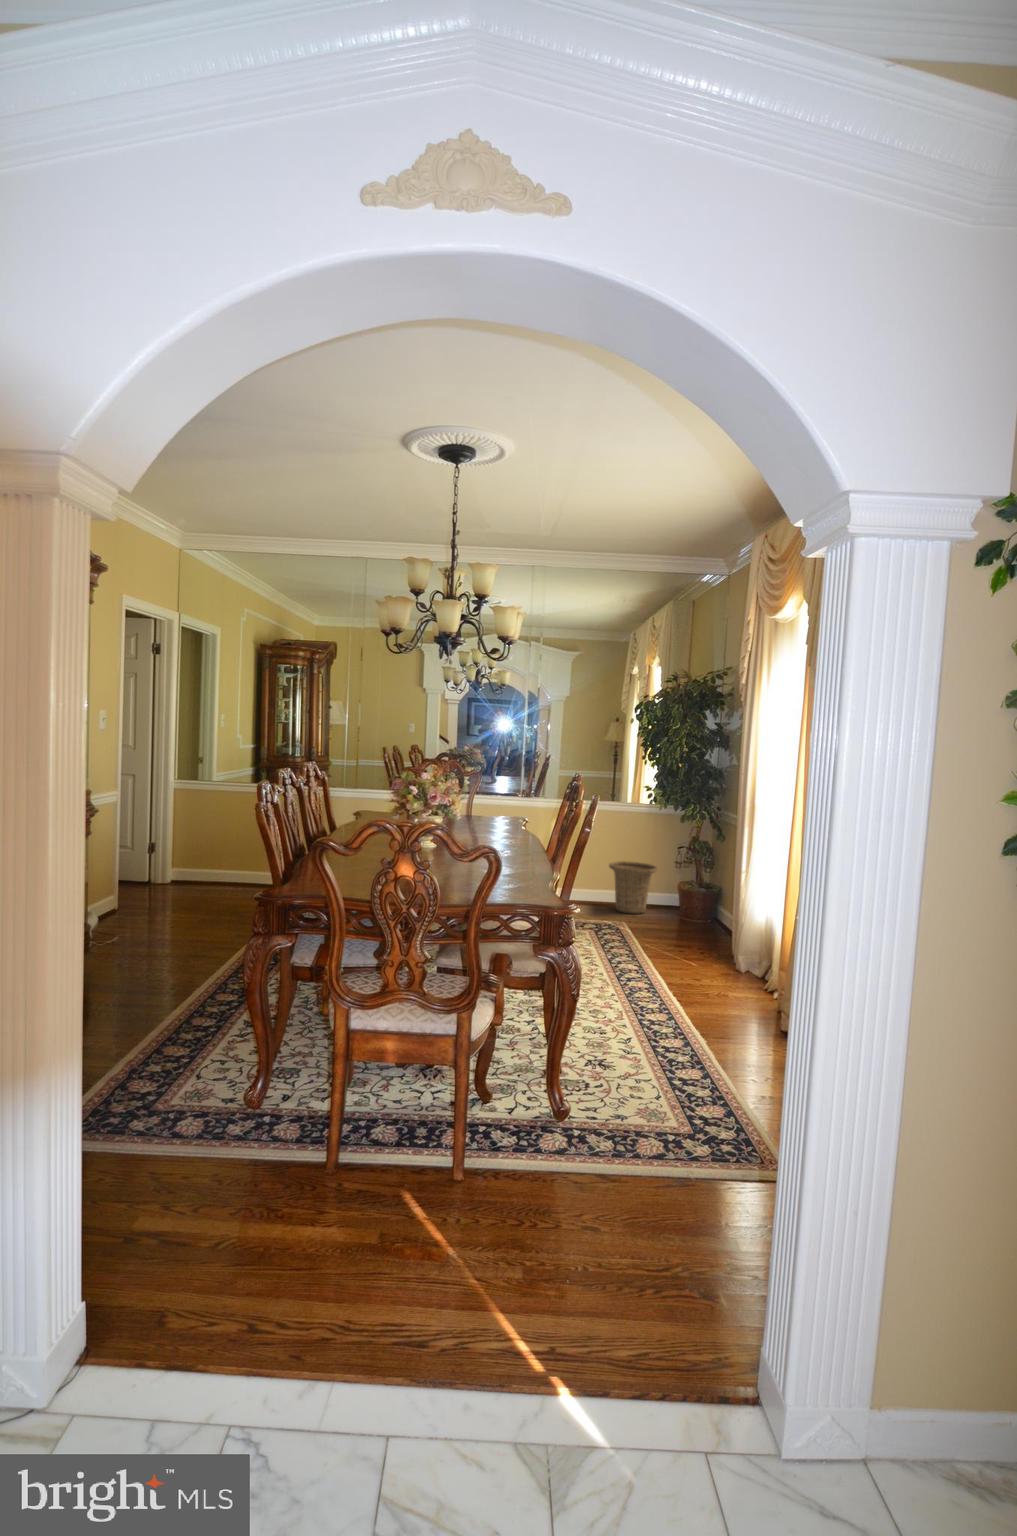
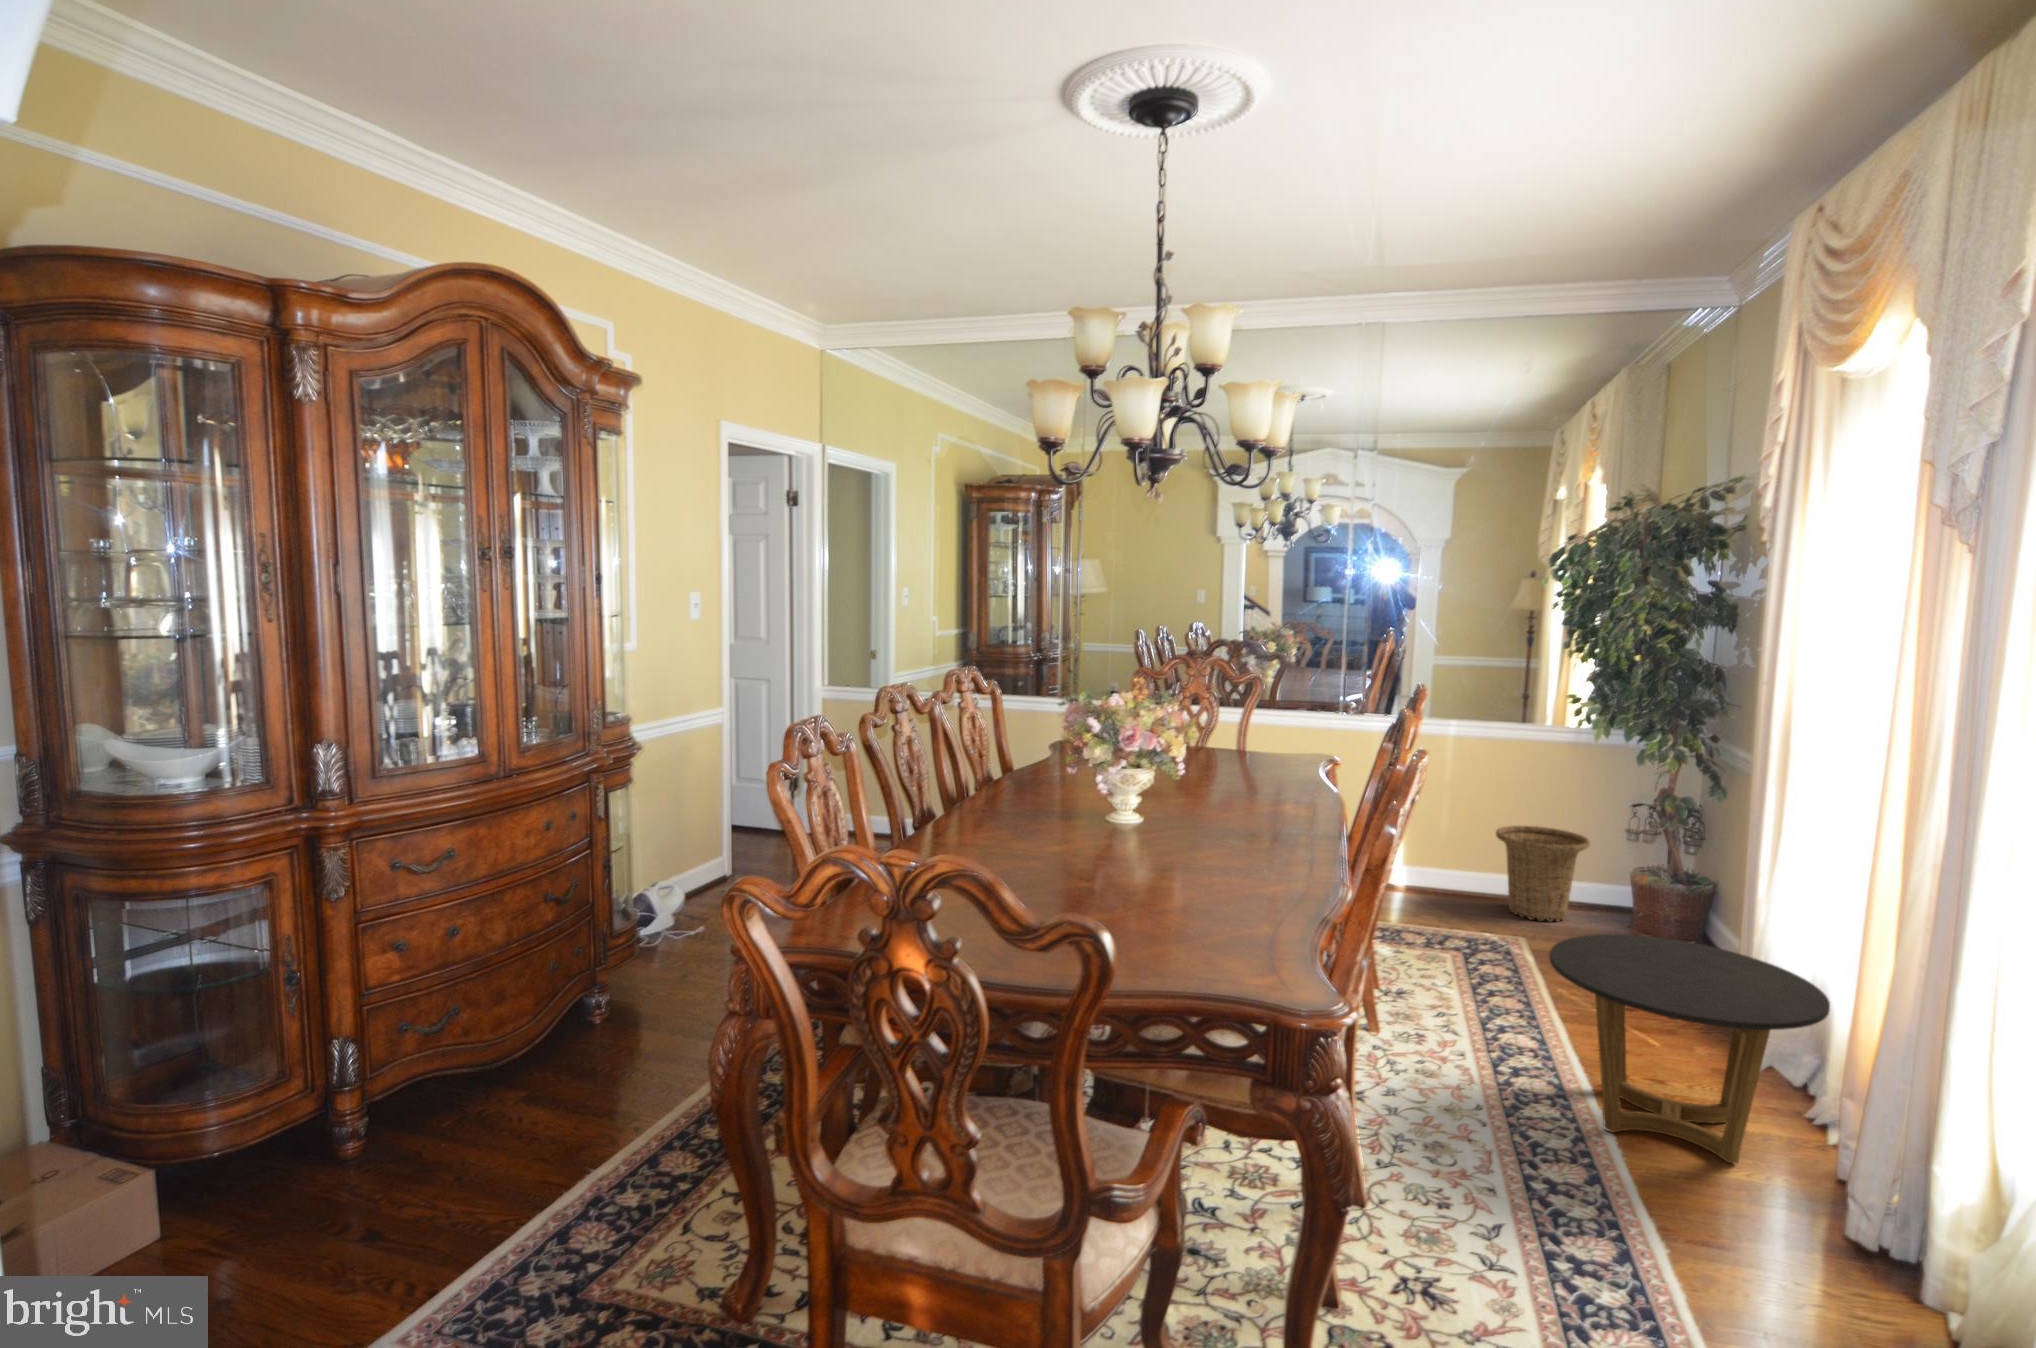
side table: none [647,903,770,1006] -> present [1549,934,1830,1164]

